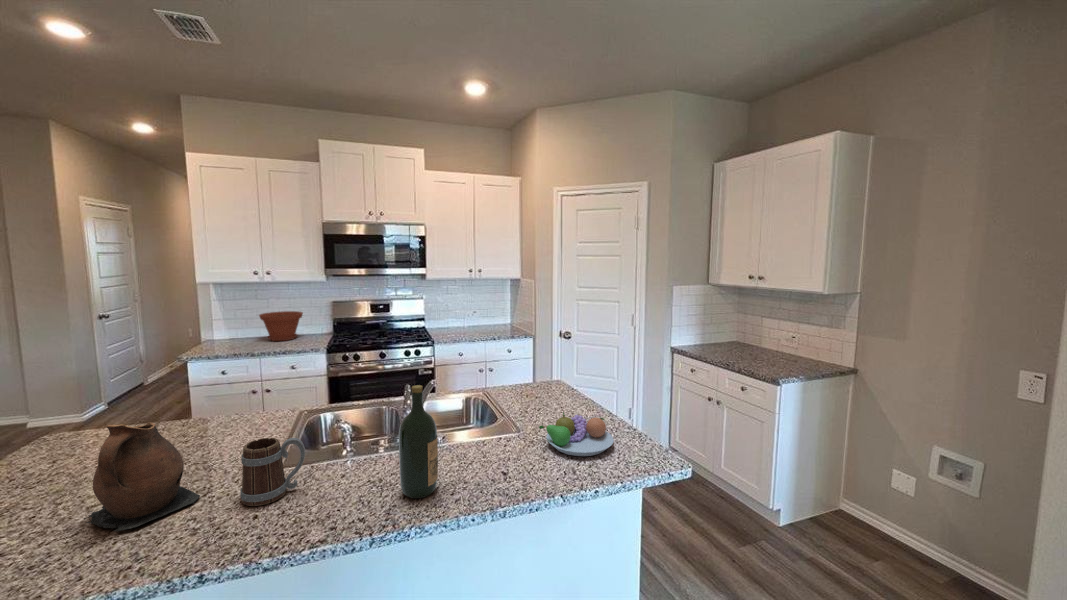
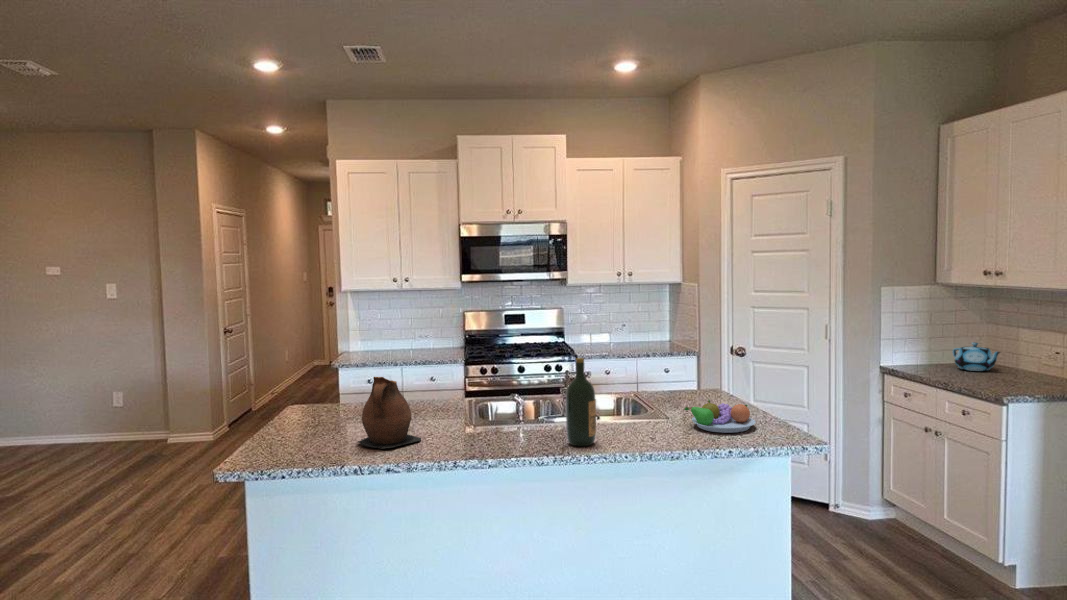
plant pot: present [259,311,303,341] -> none [393,323,435,355]
teapot: none [721,329,760,351] -> present [952,343,1000,371]
mug: present [240,438,305,506] -> none [451,398,494,444]

